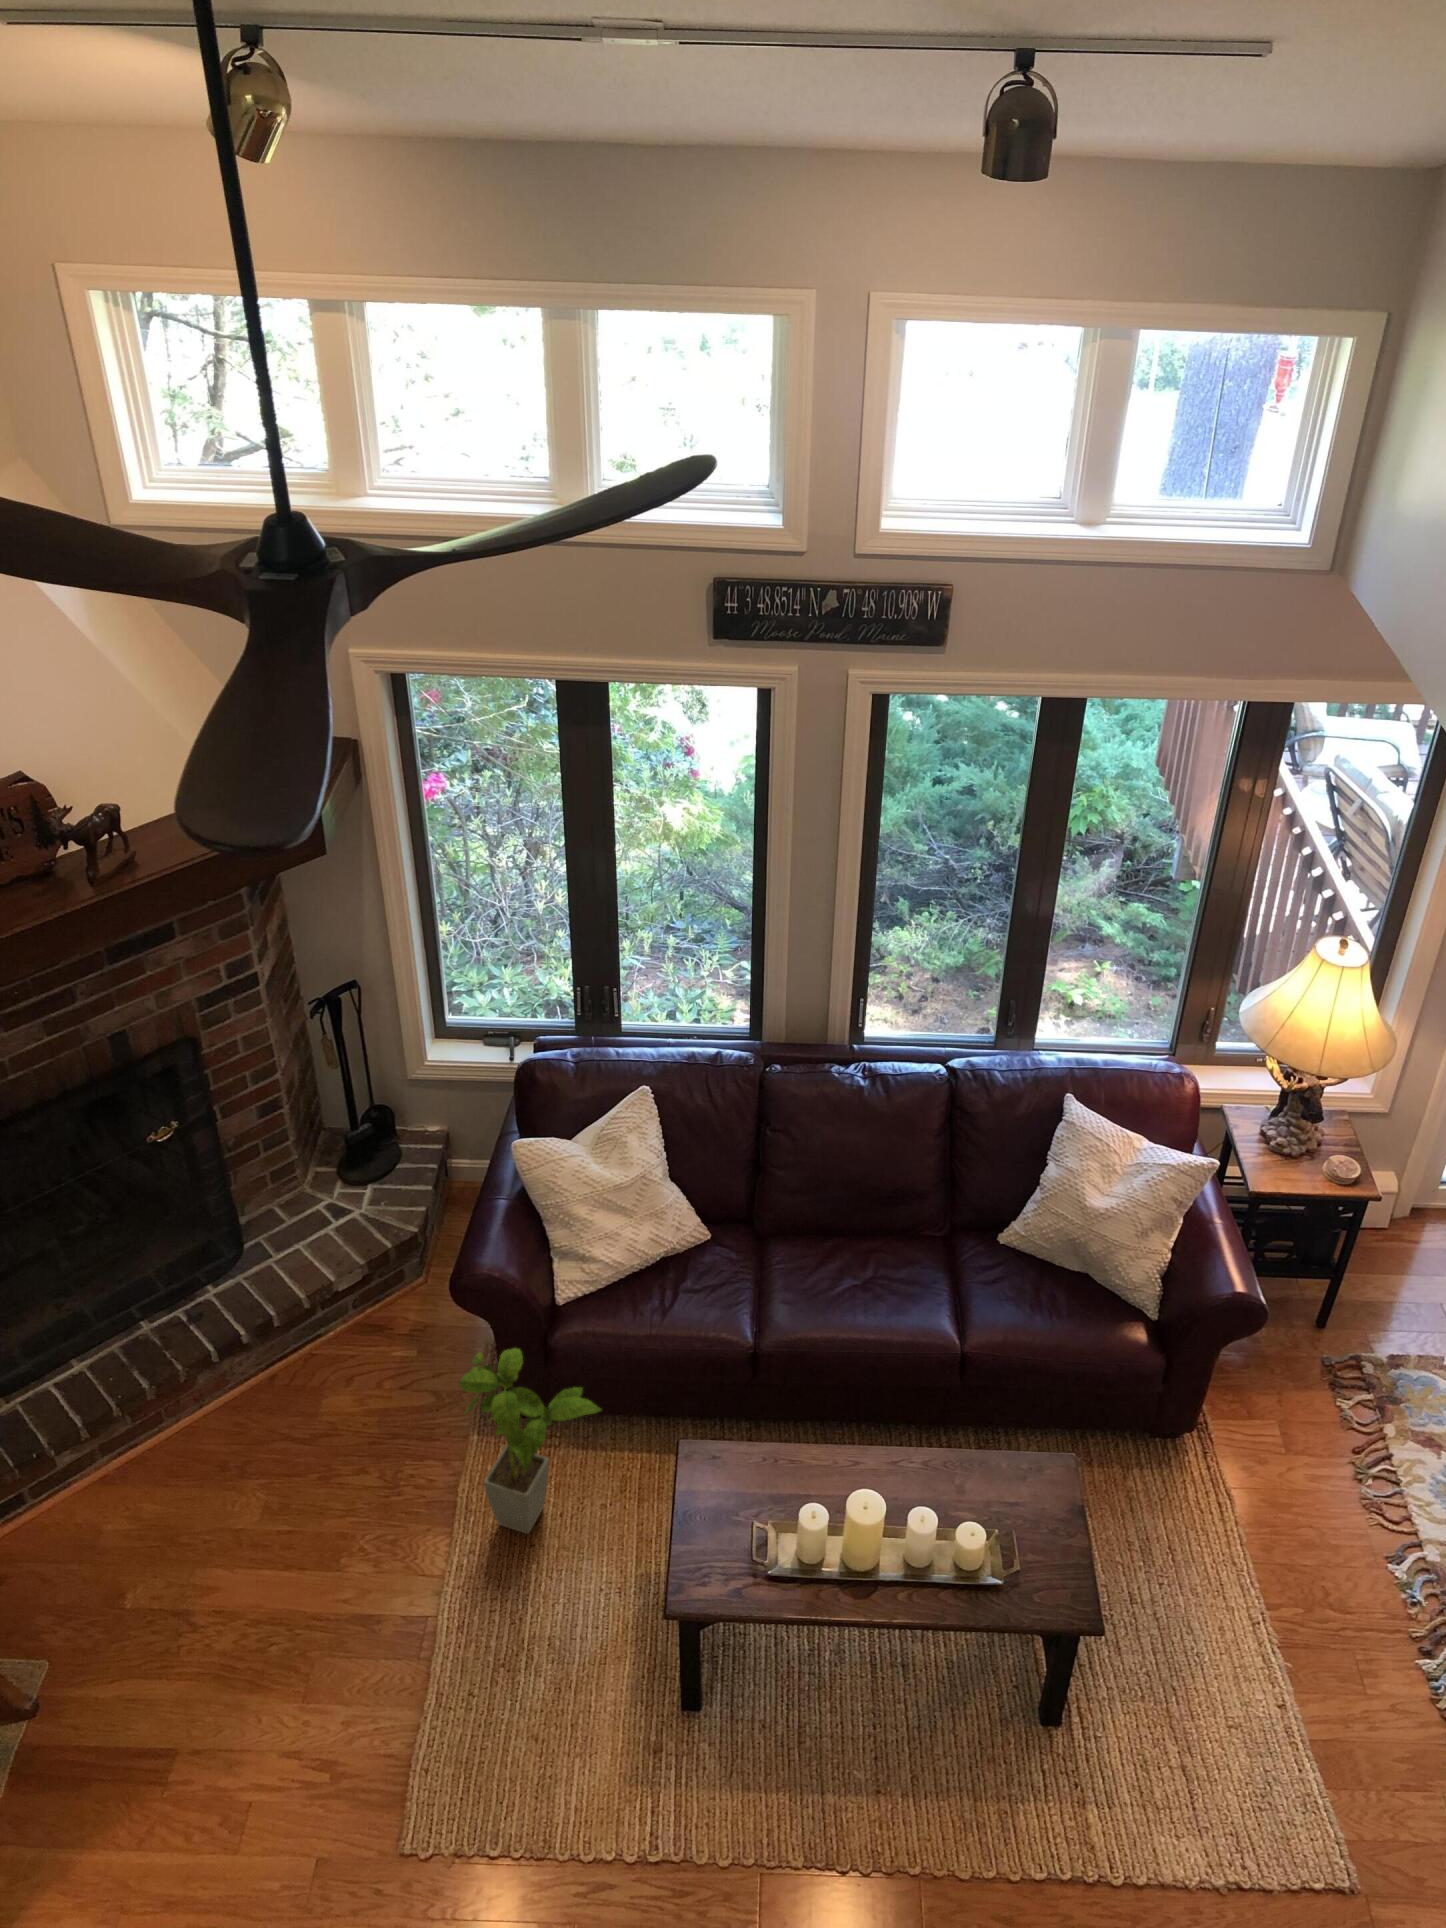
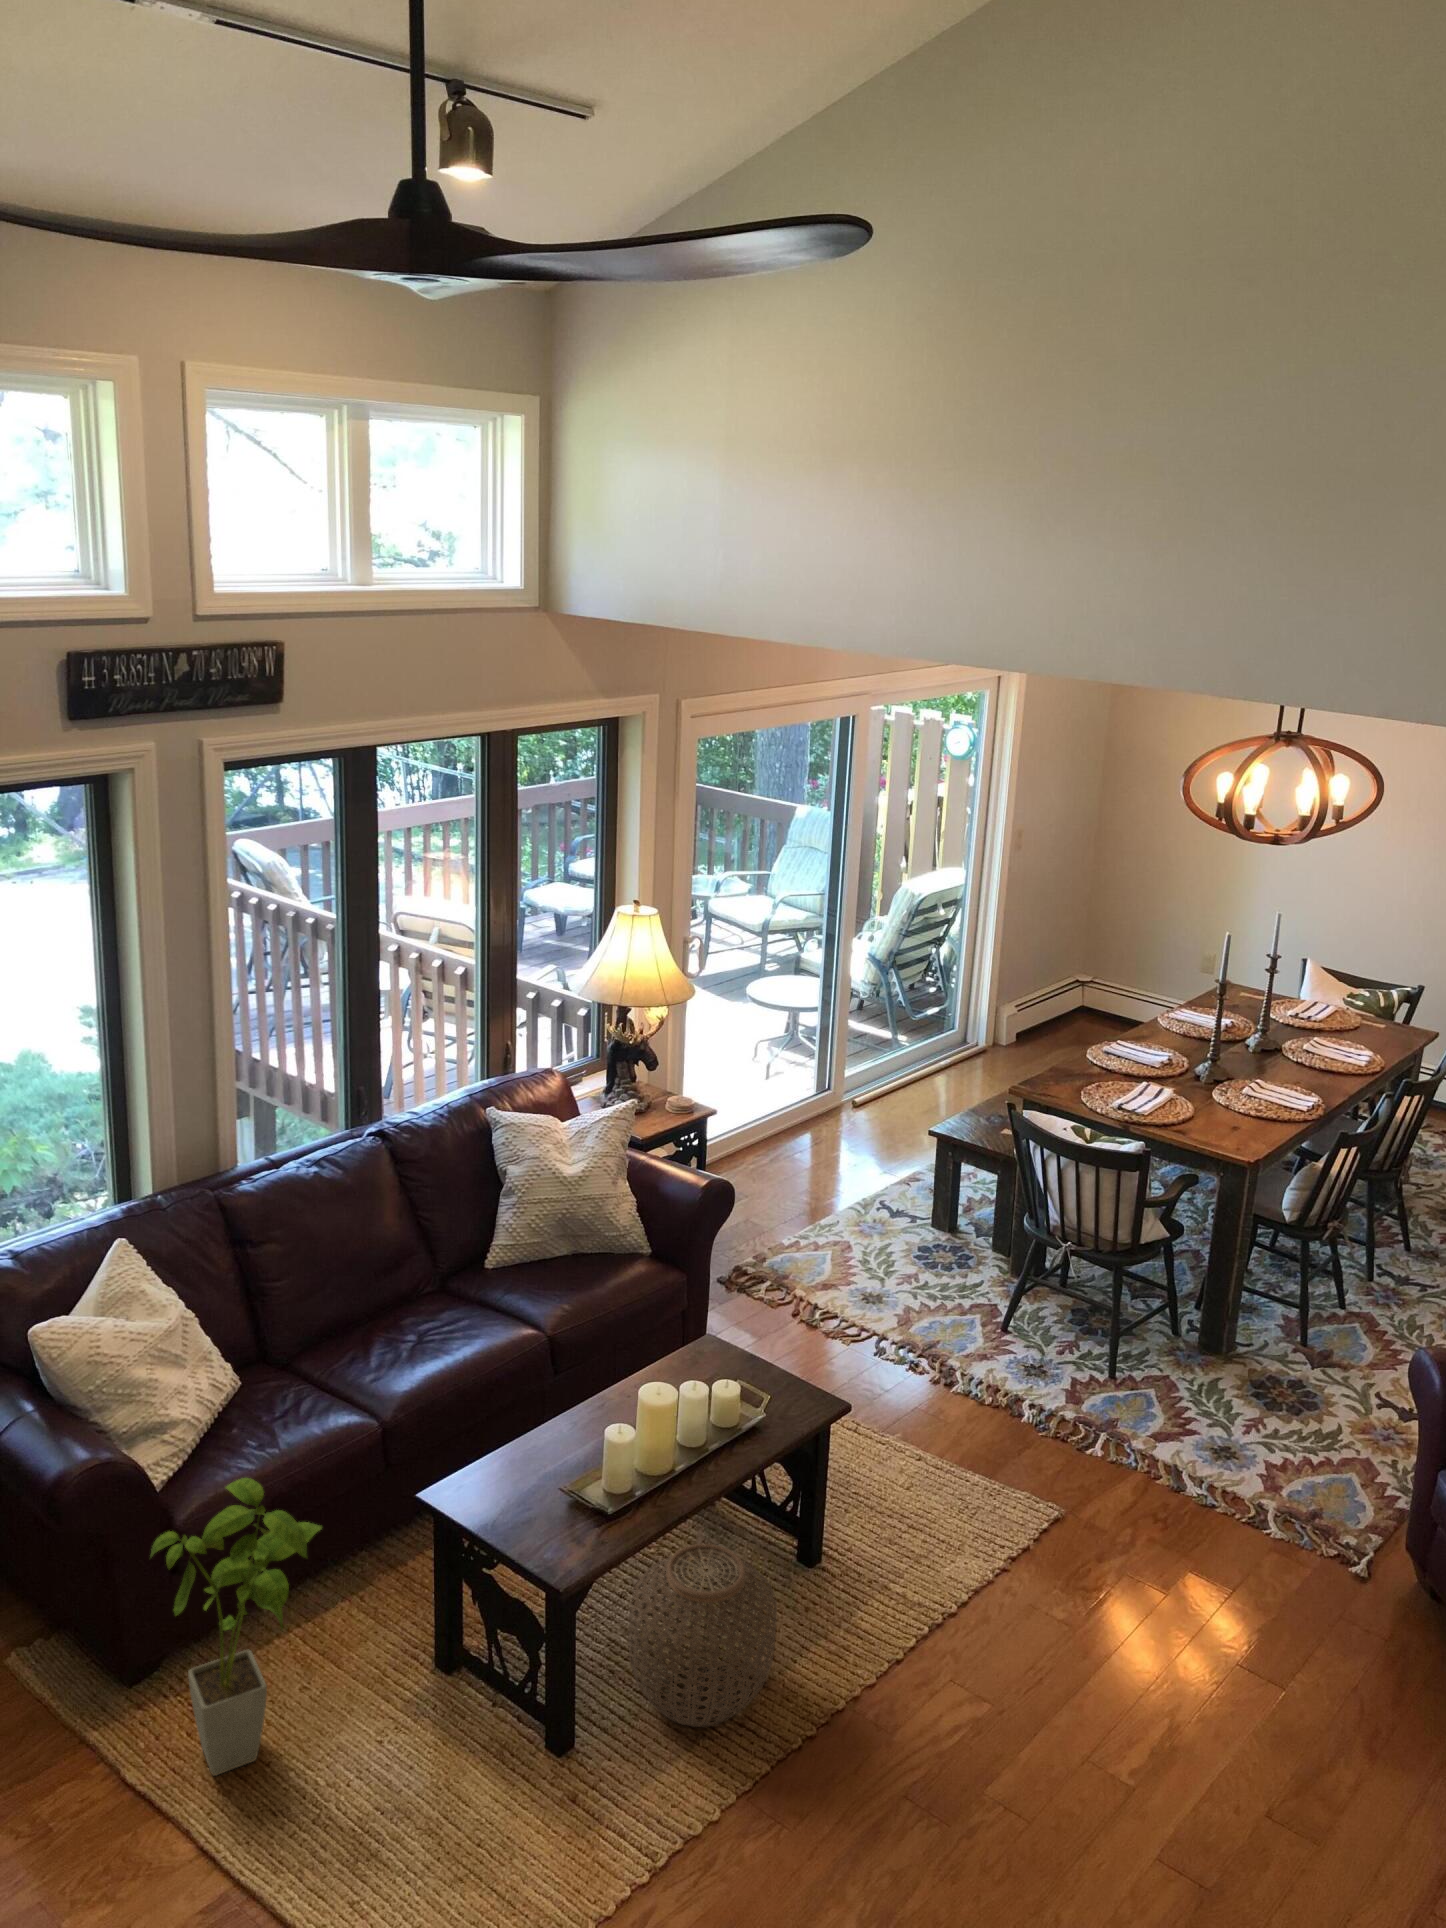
woven basket: none [760,1624,907,1807] -> present [629,1544,777,1727]

